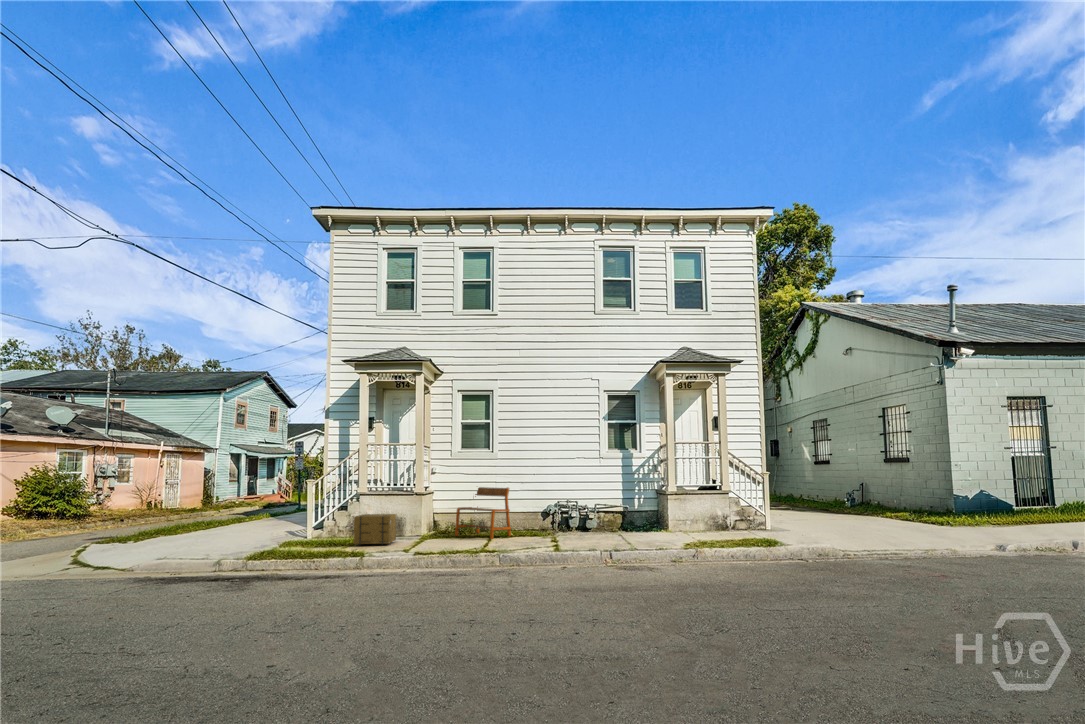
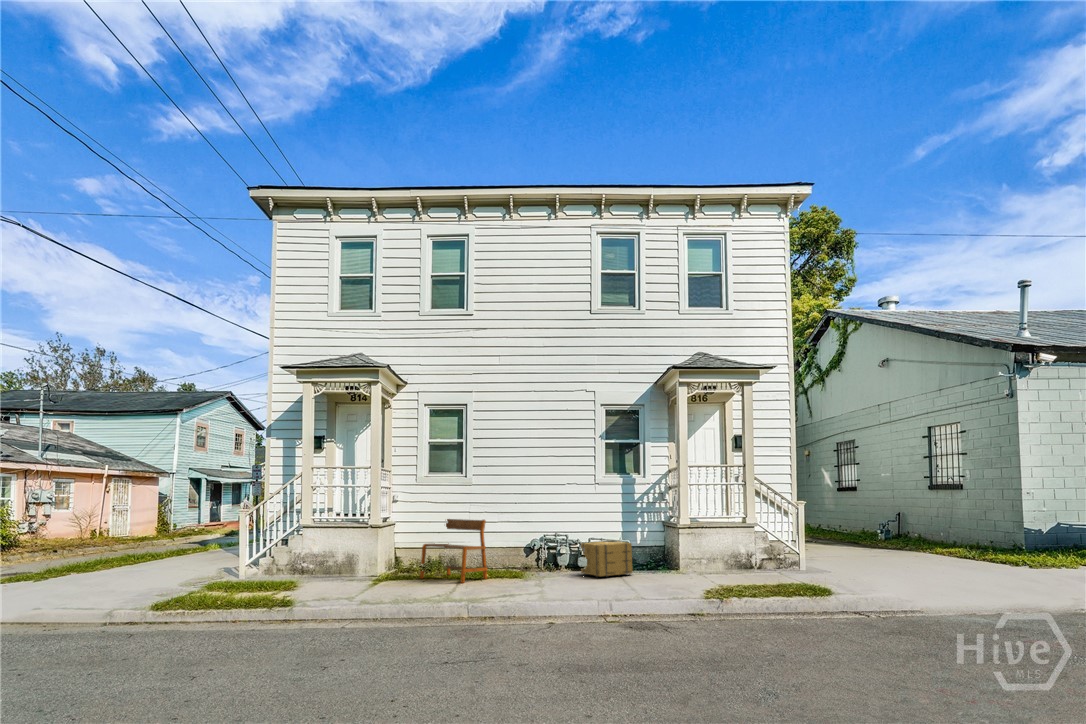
cardboard box: present [353,514,396,545] -> present [581,542,633,577]

